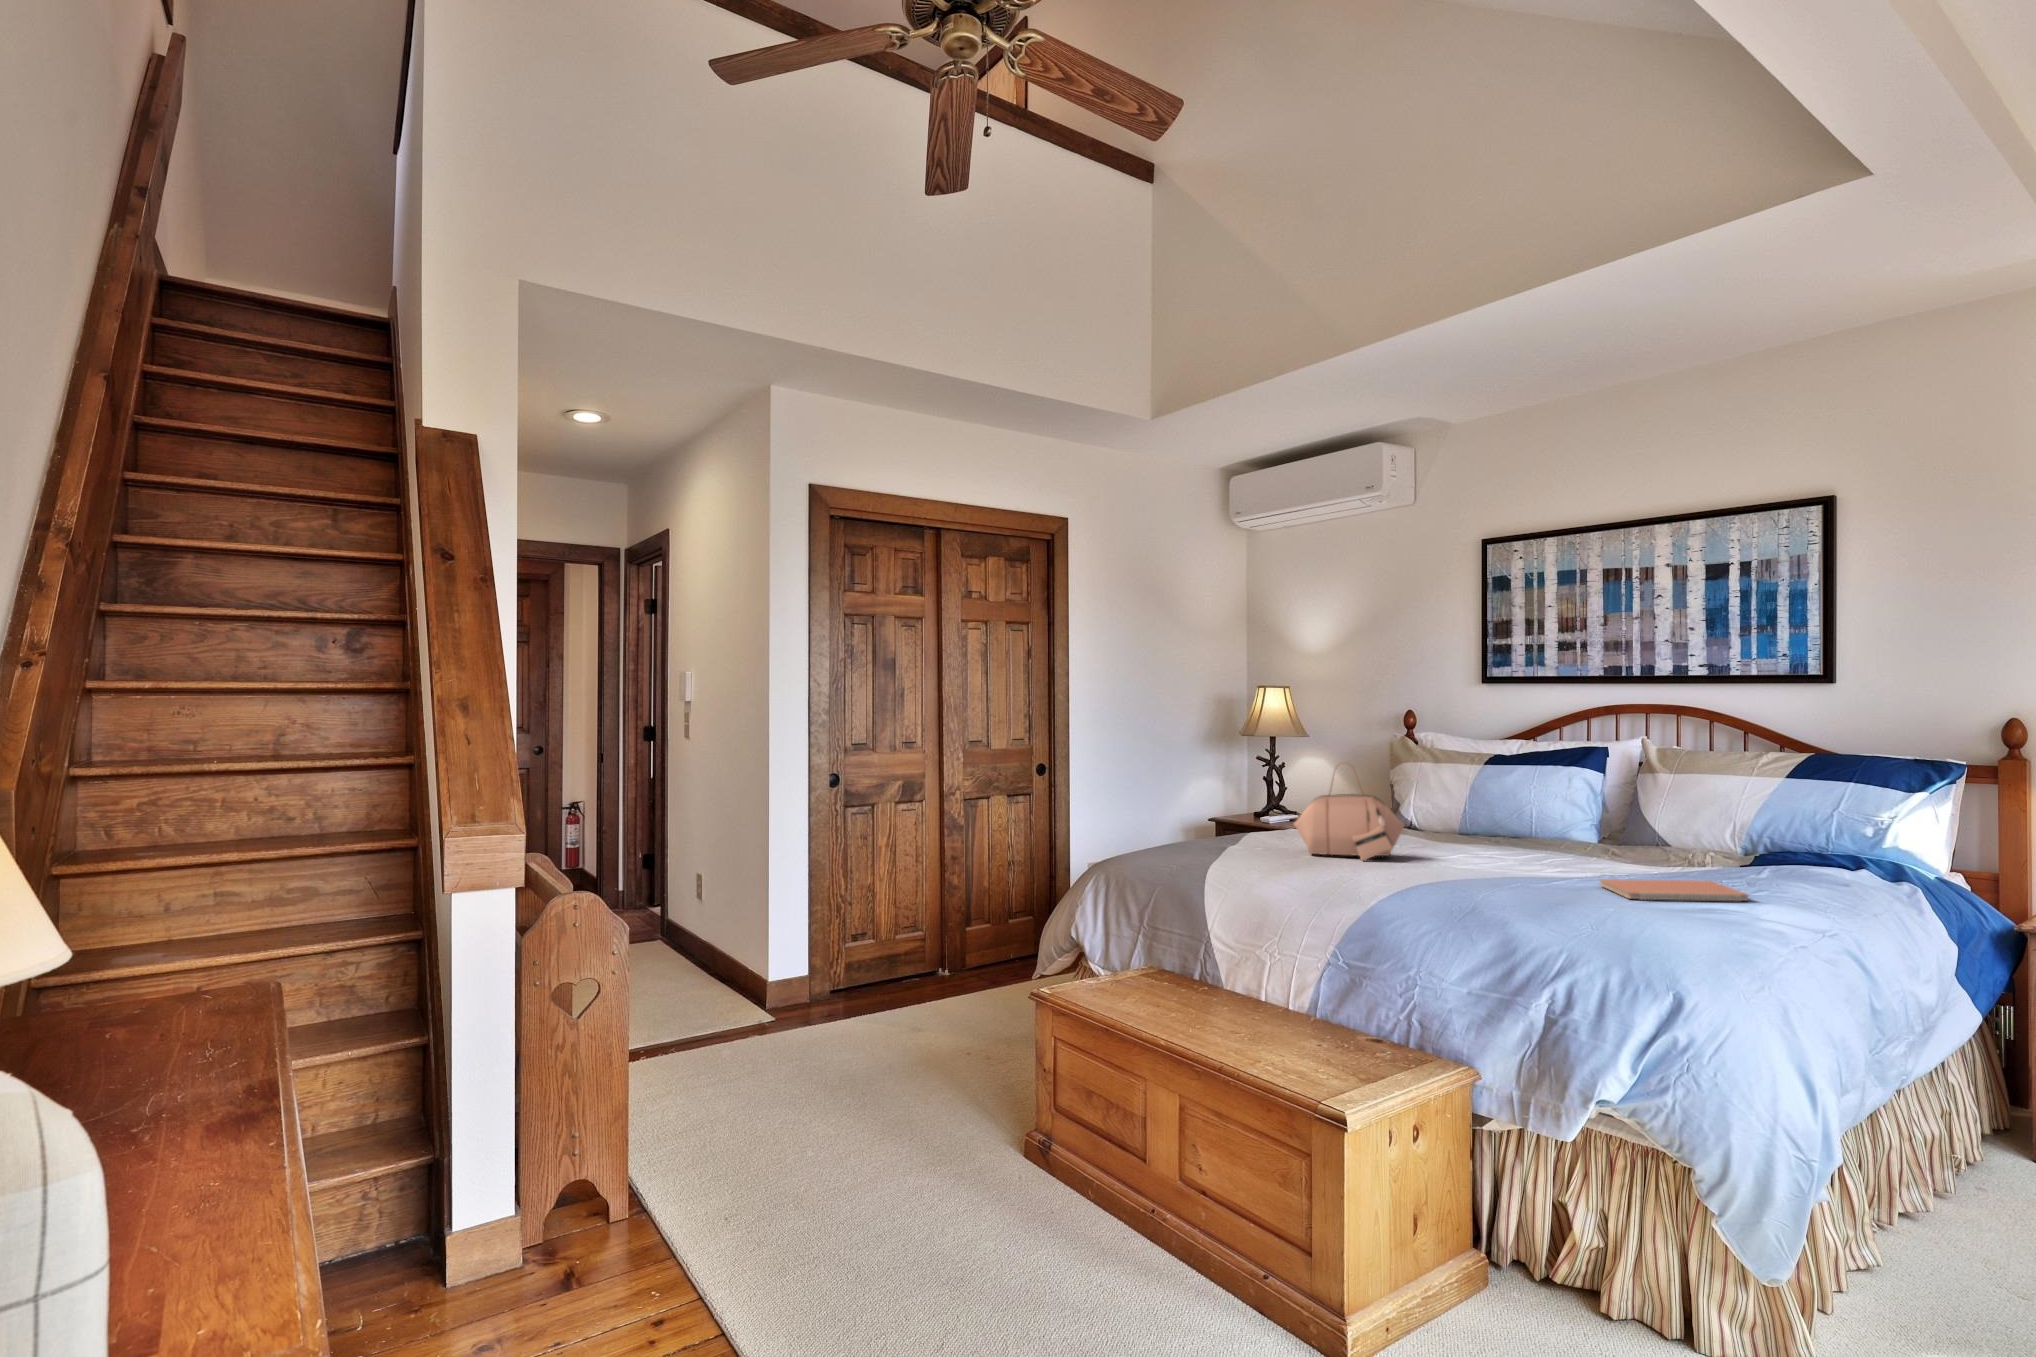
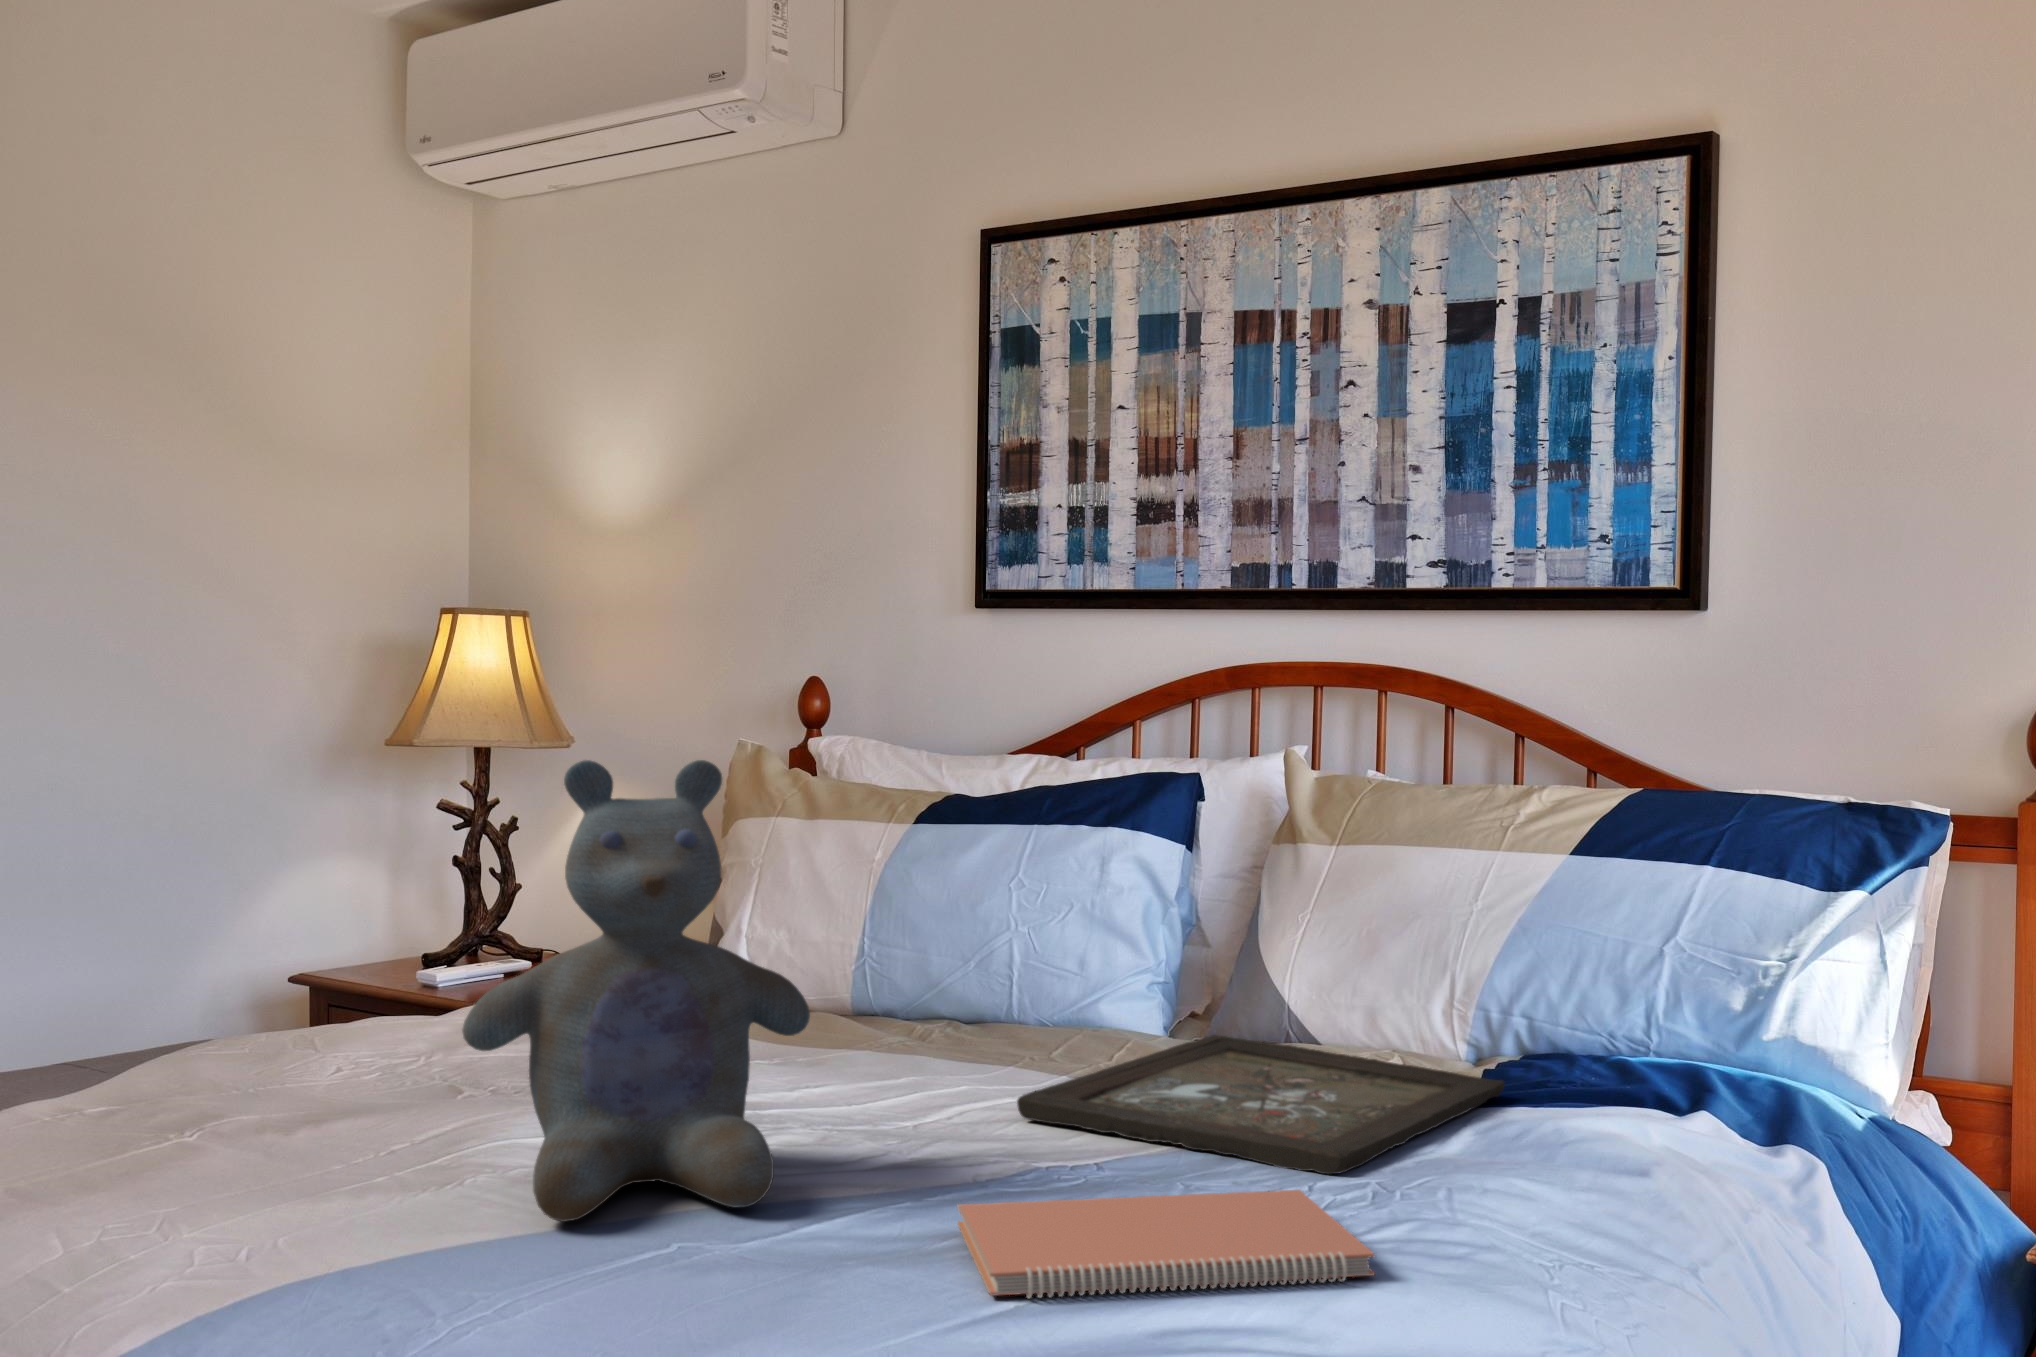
stuffed bear: none [1423,754,1533,880] -> present [462,760,810,1222]
handbag: present [1294,775,1405,861] -> none [140,794,495,1145]
tray: none [1582,841,1767,880] -> present [1017,1035,1505,1174]

